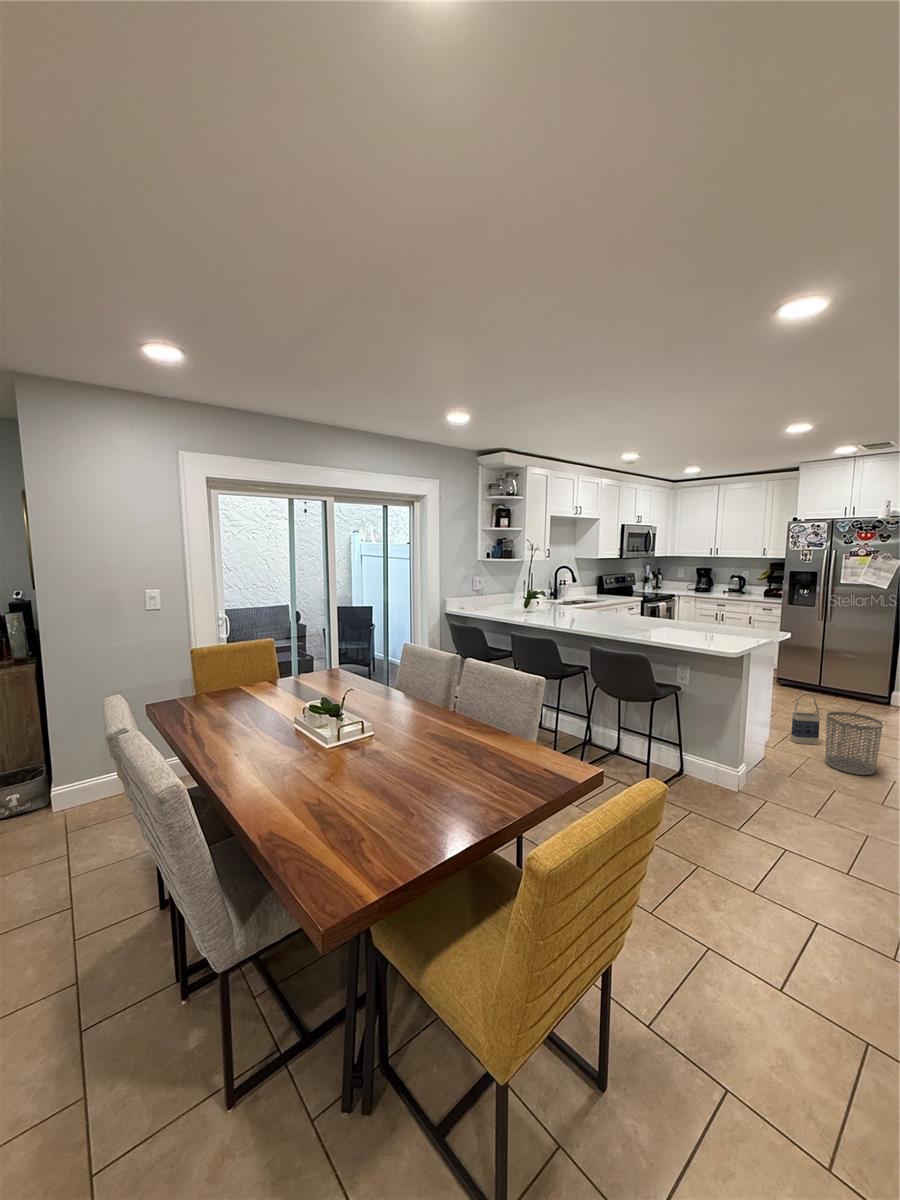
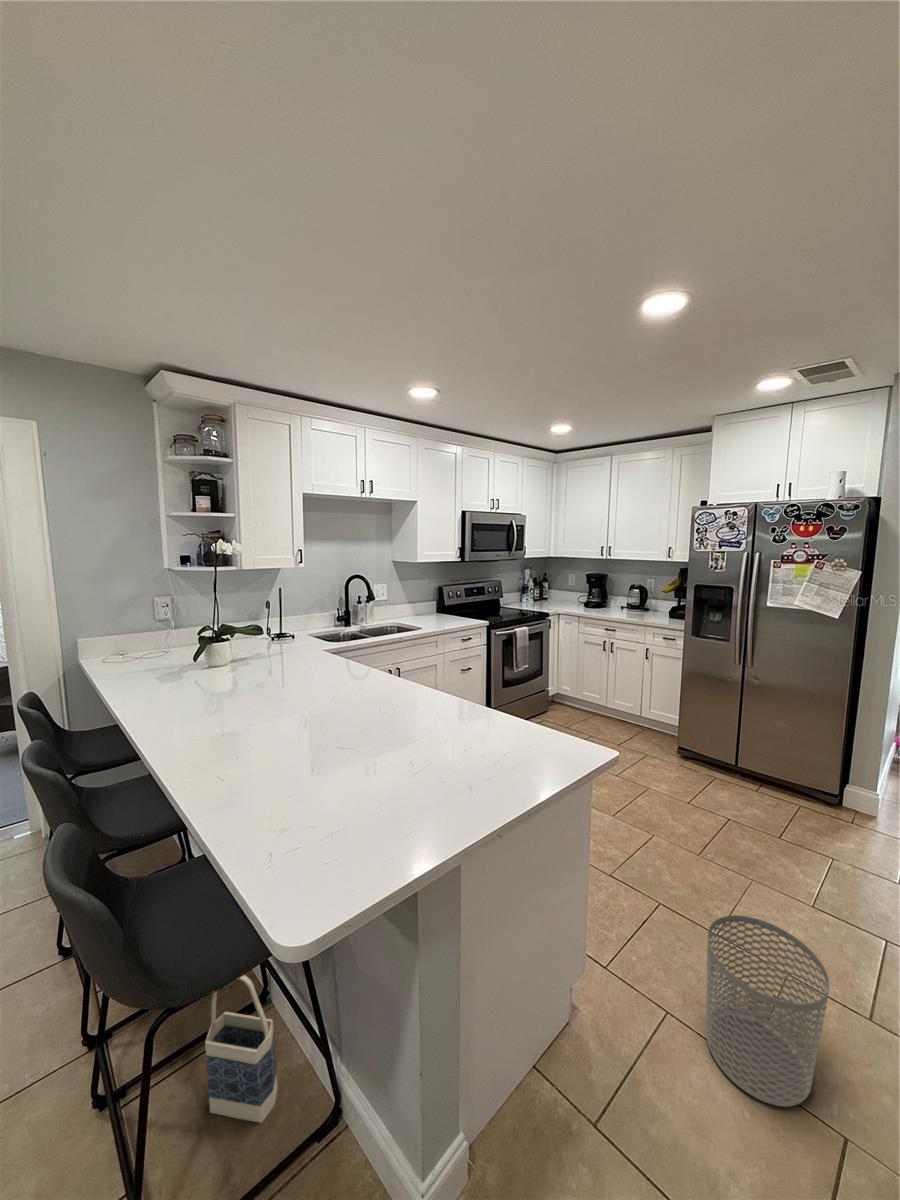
bag: present [791,692,820,745] -> present [205,975,278,1123]

